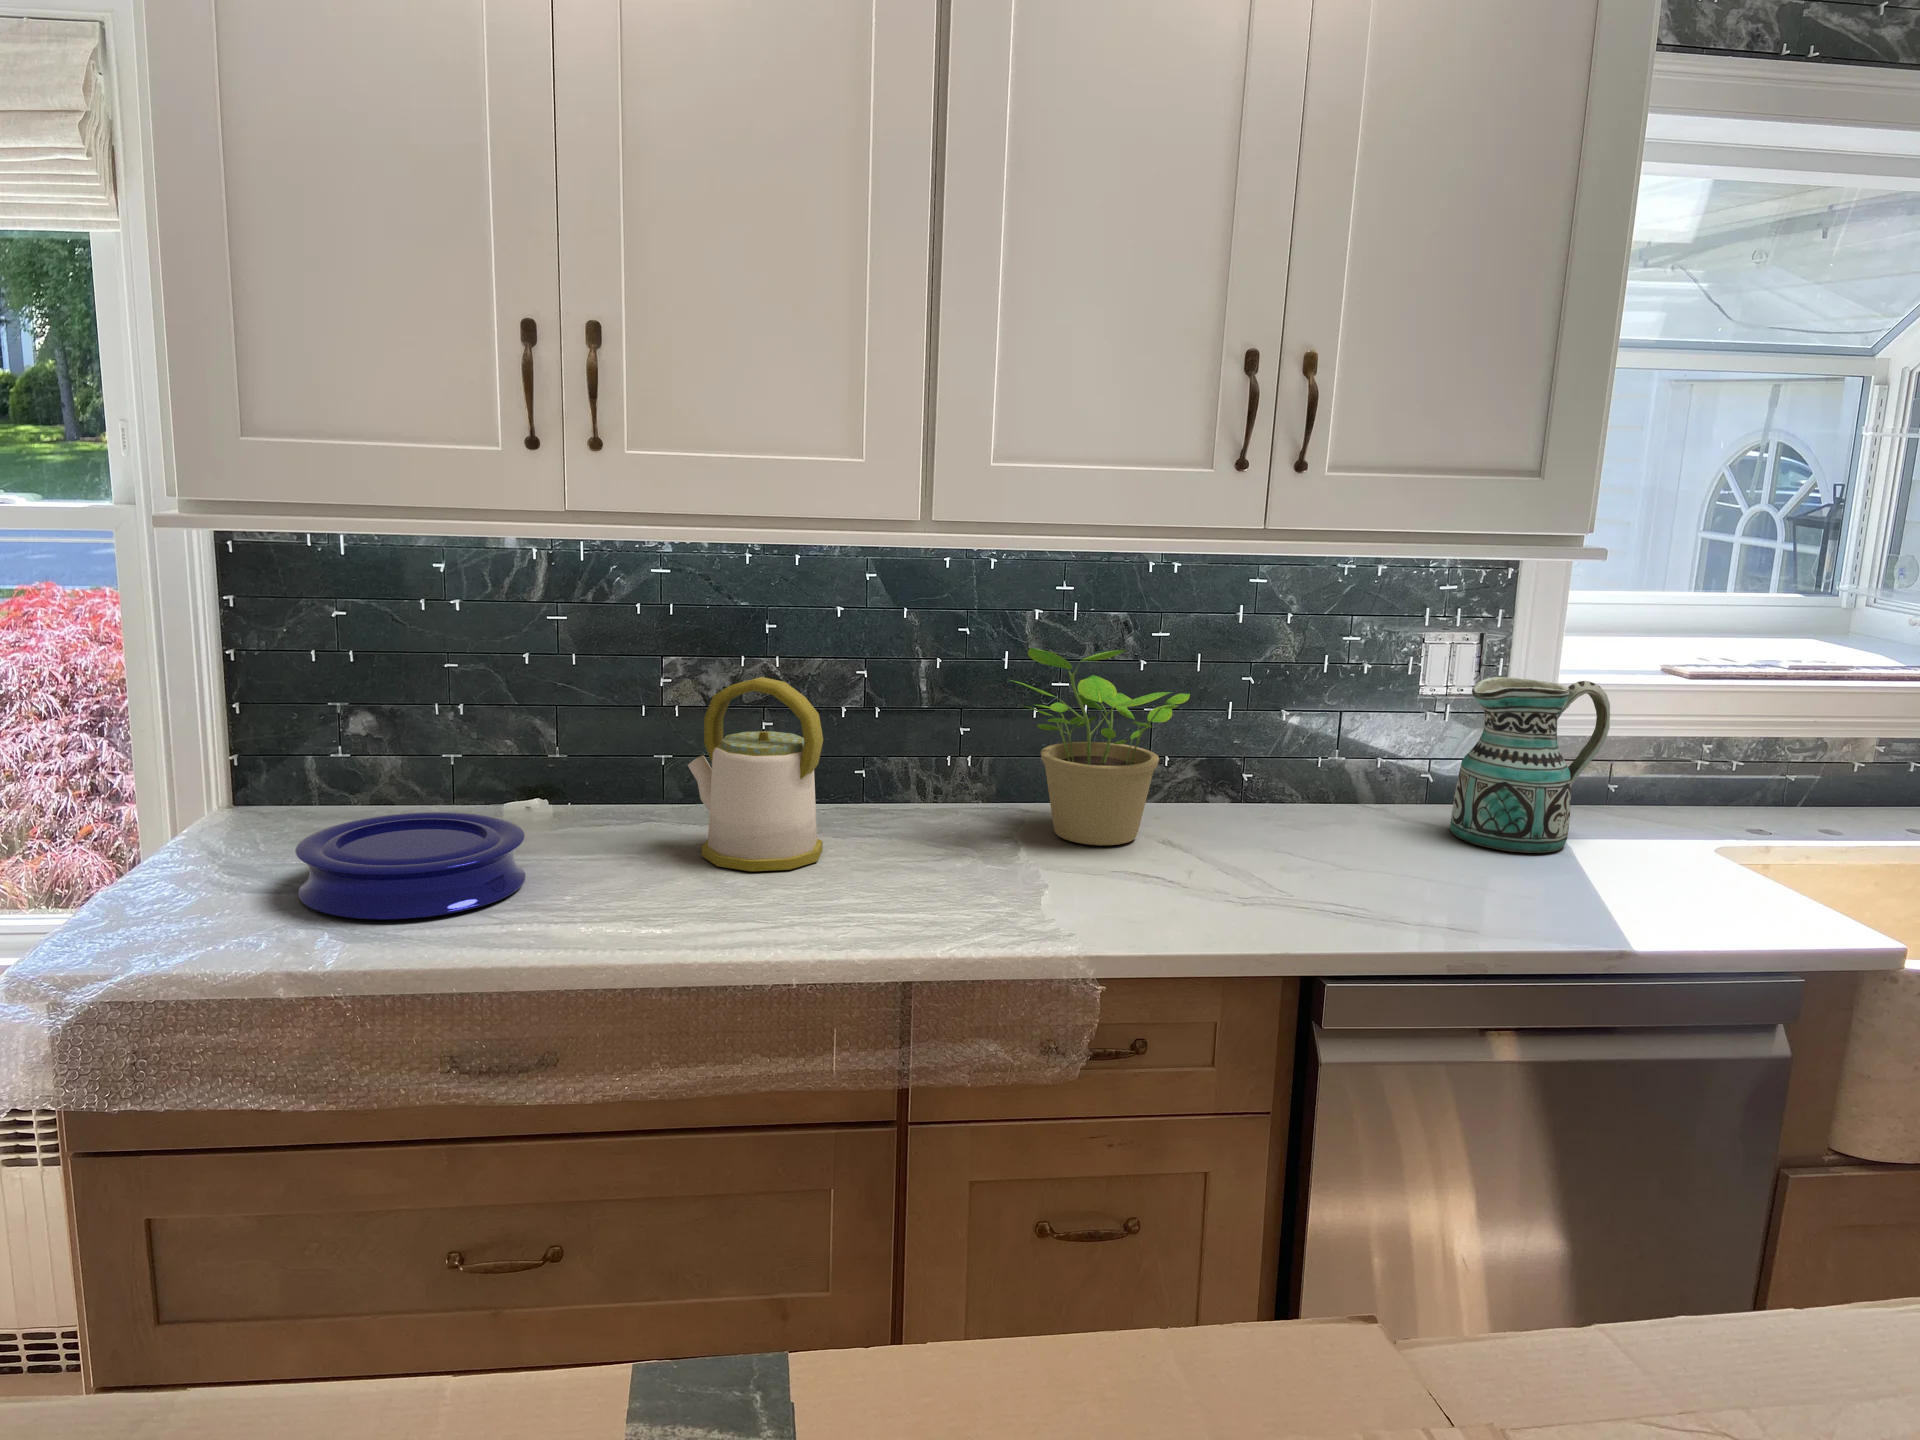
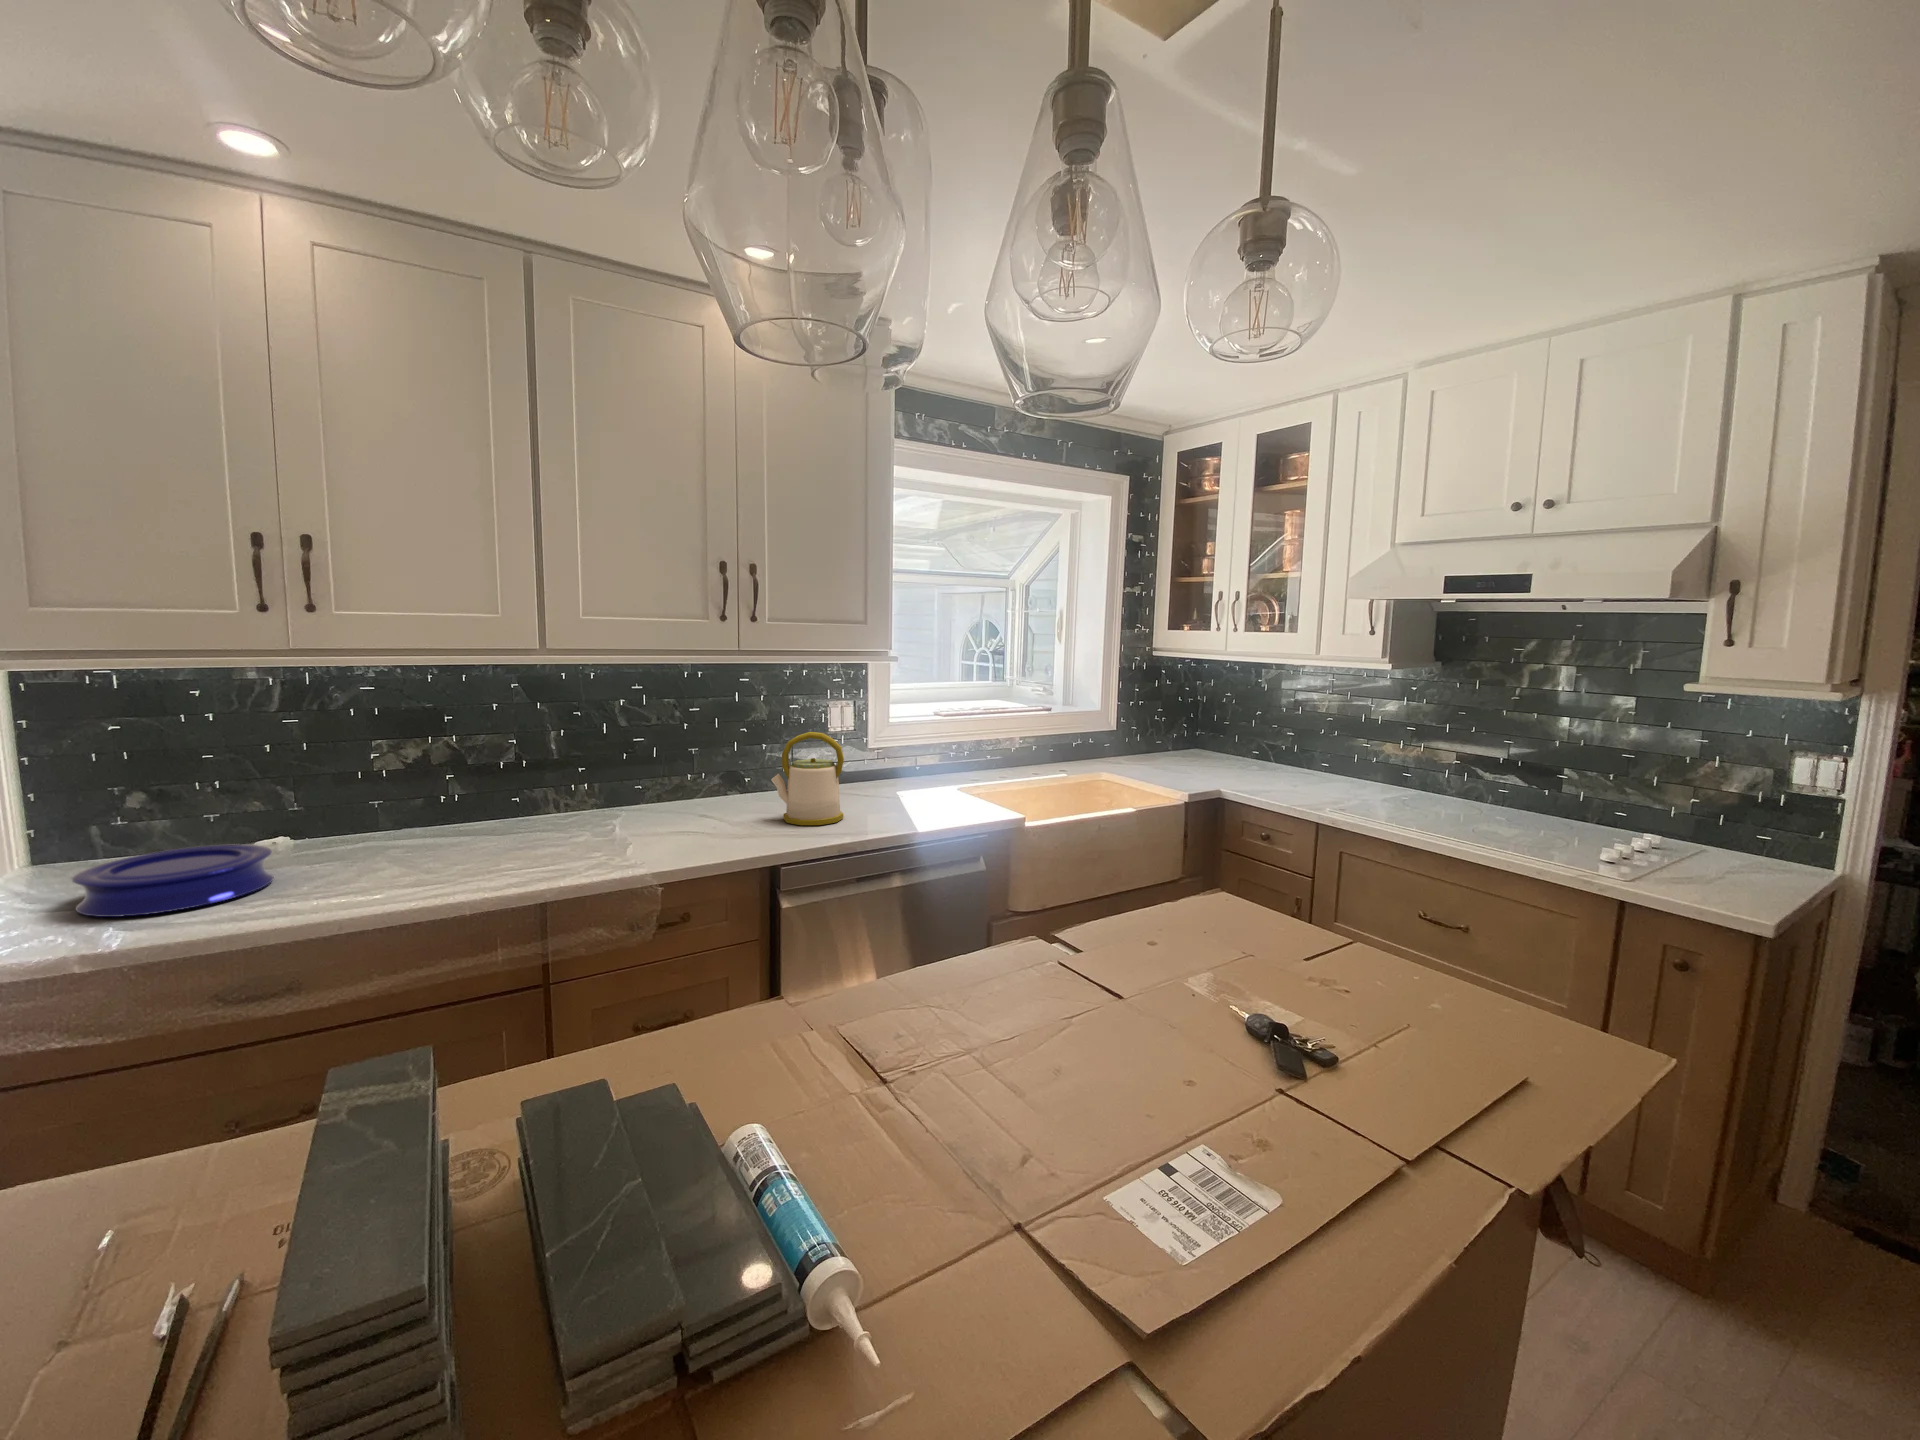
potted plant: present [1014,648,1190,845] -> none [602,715,707,820]
kettle: present [688,677,823,871] -> present [771,732,844,825]
ceramic pitcher: present [1450,677,1610,853] -> none [845,718,910,800]

